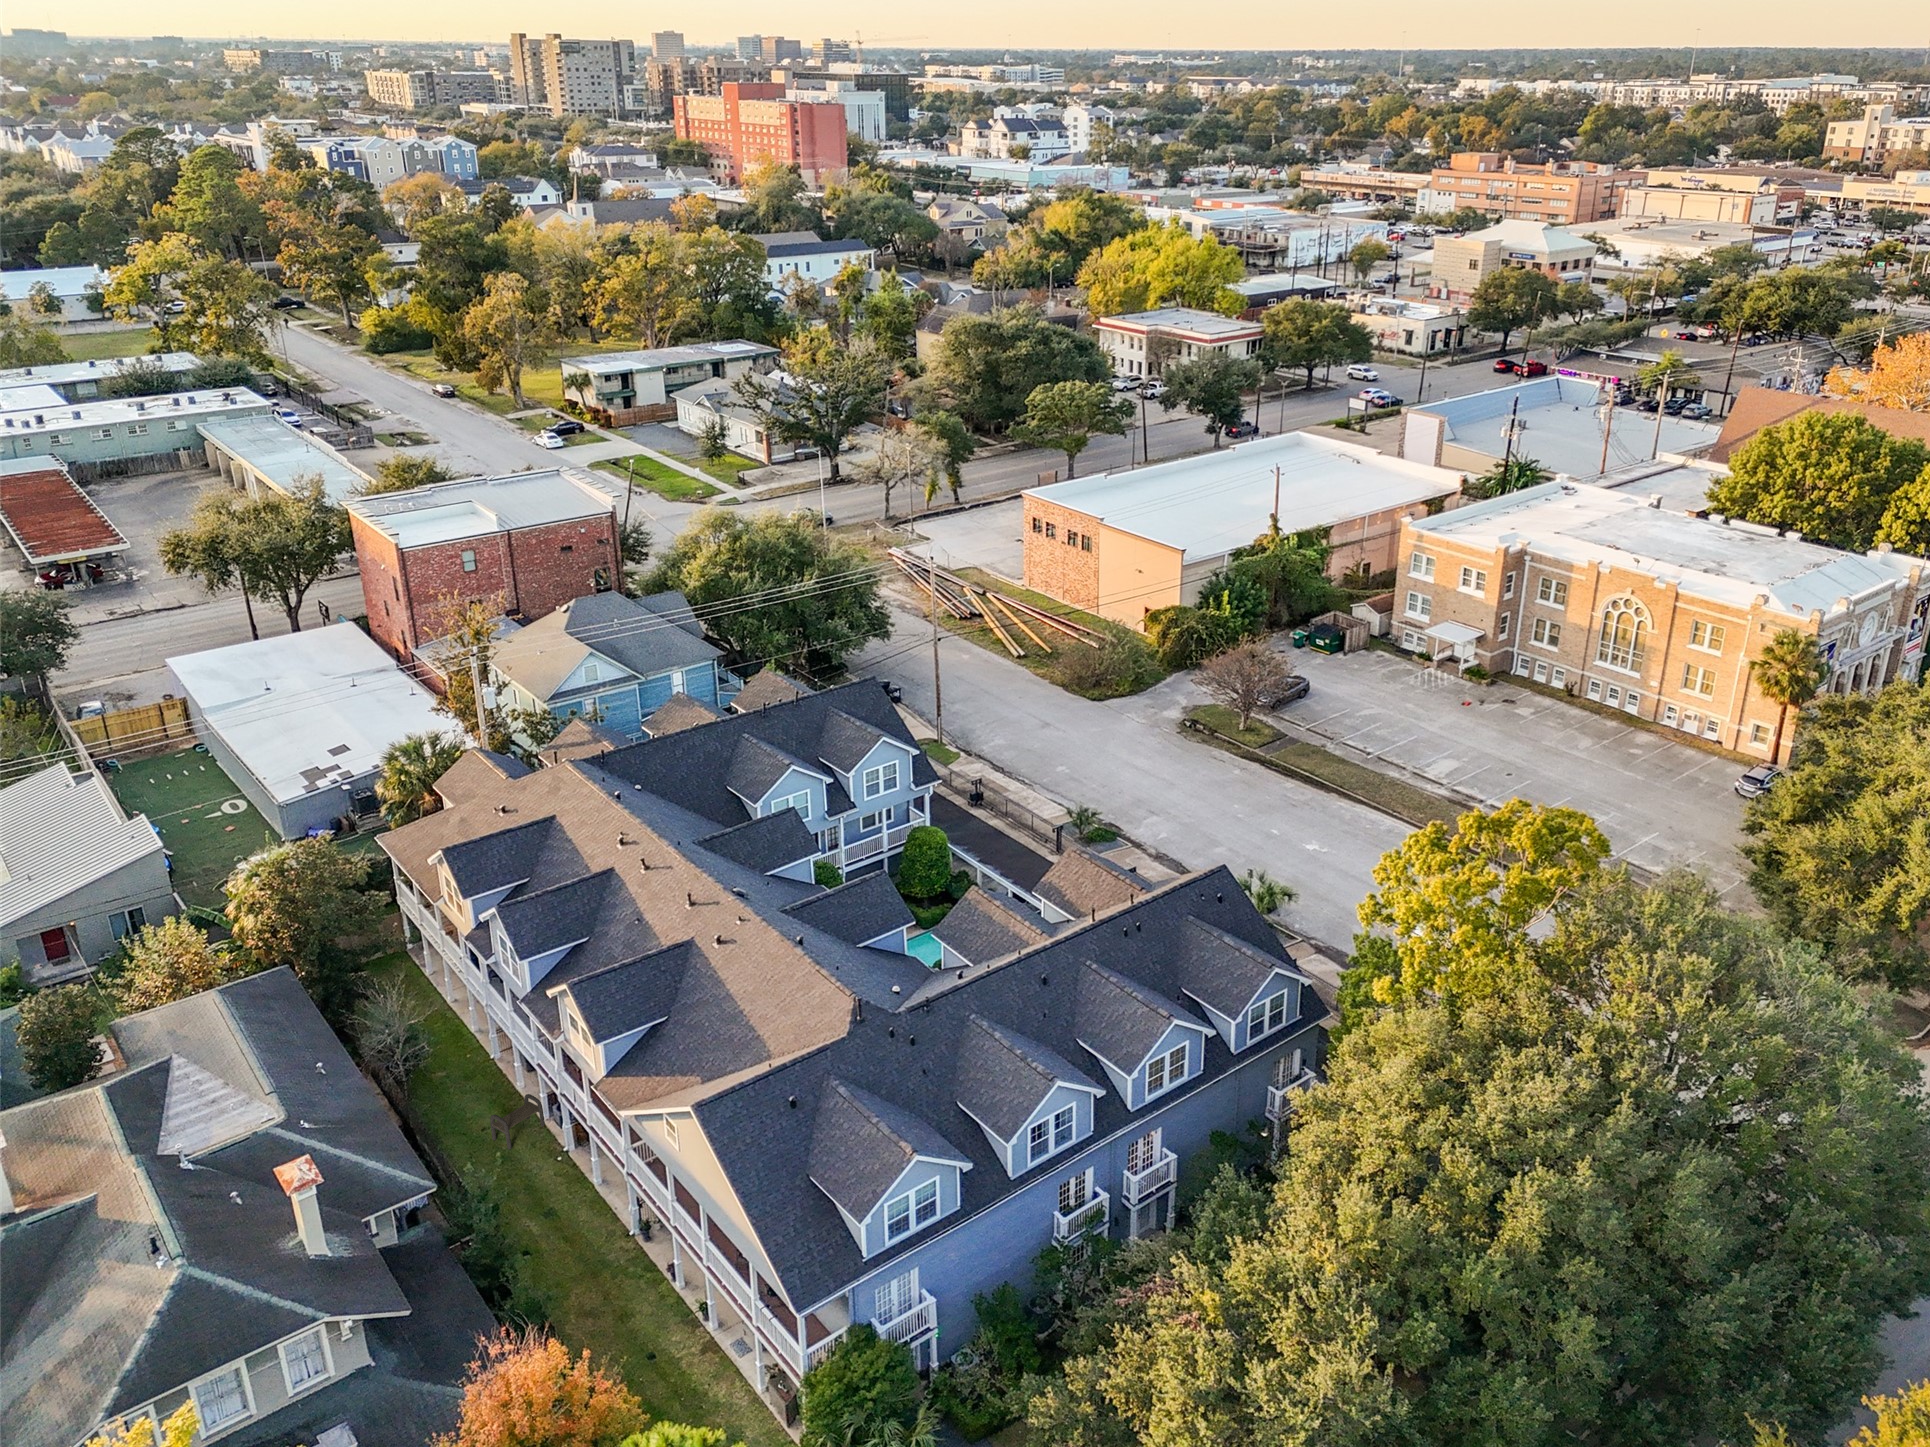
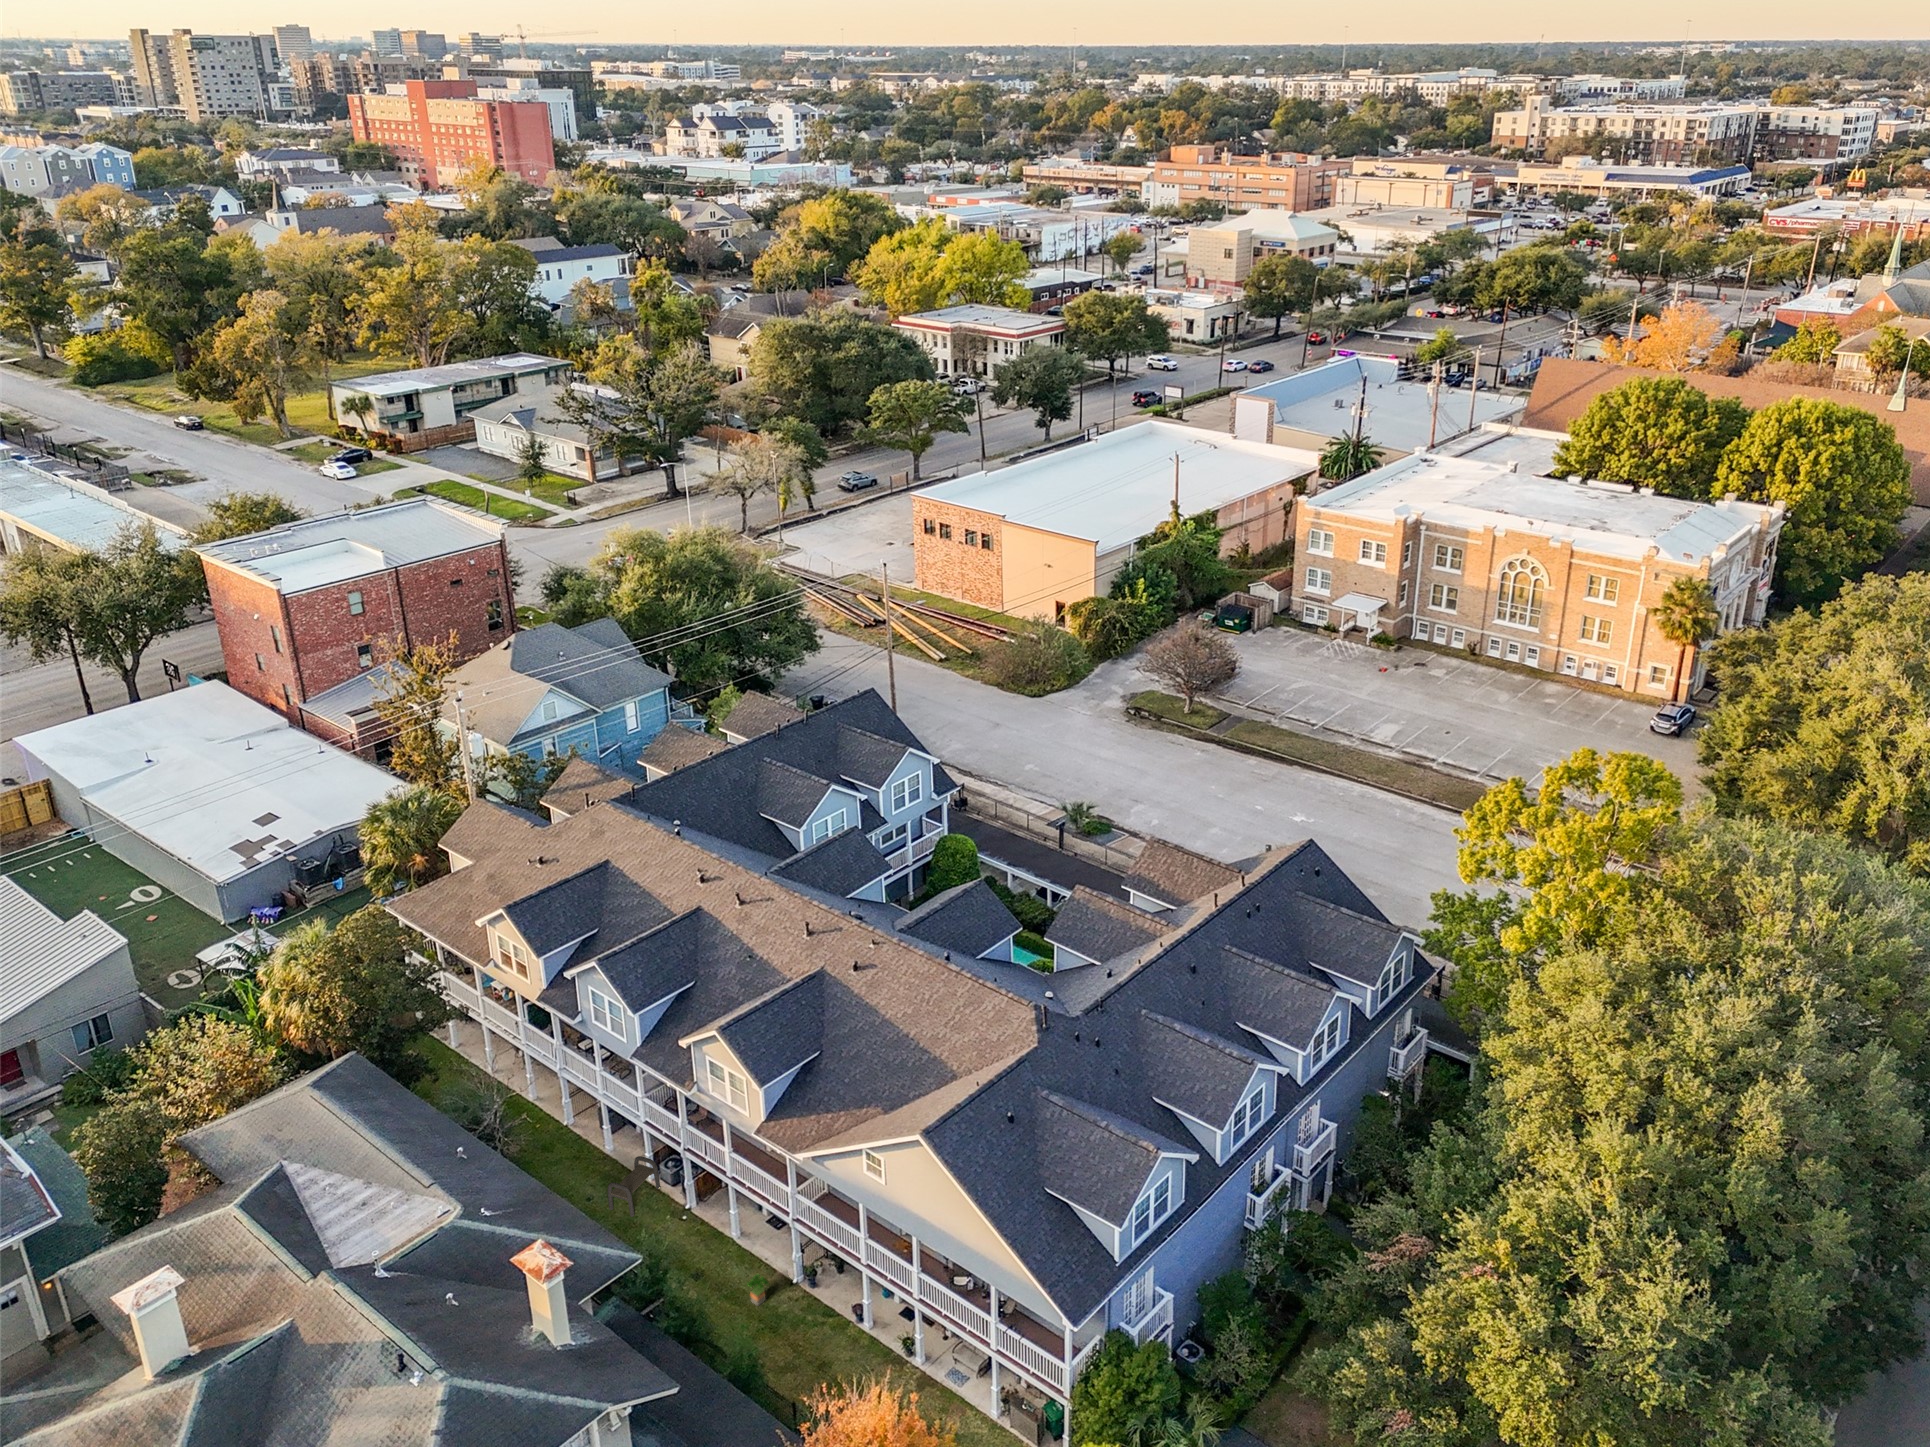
potted tree: none [574,1219,595,1250] -> present [747,1274,769,1305]

